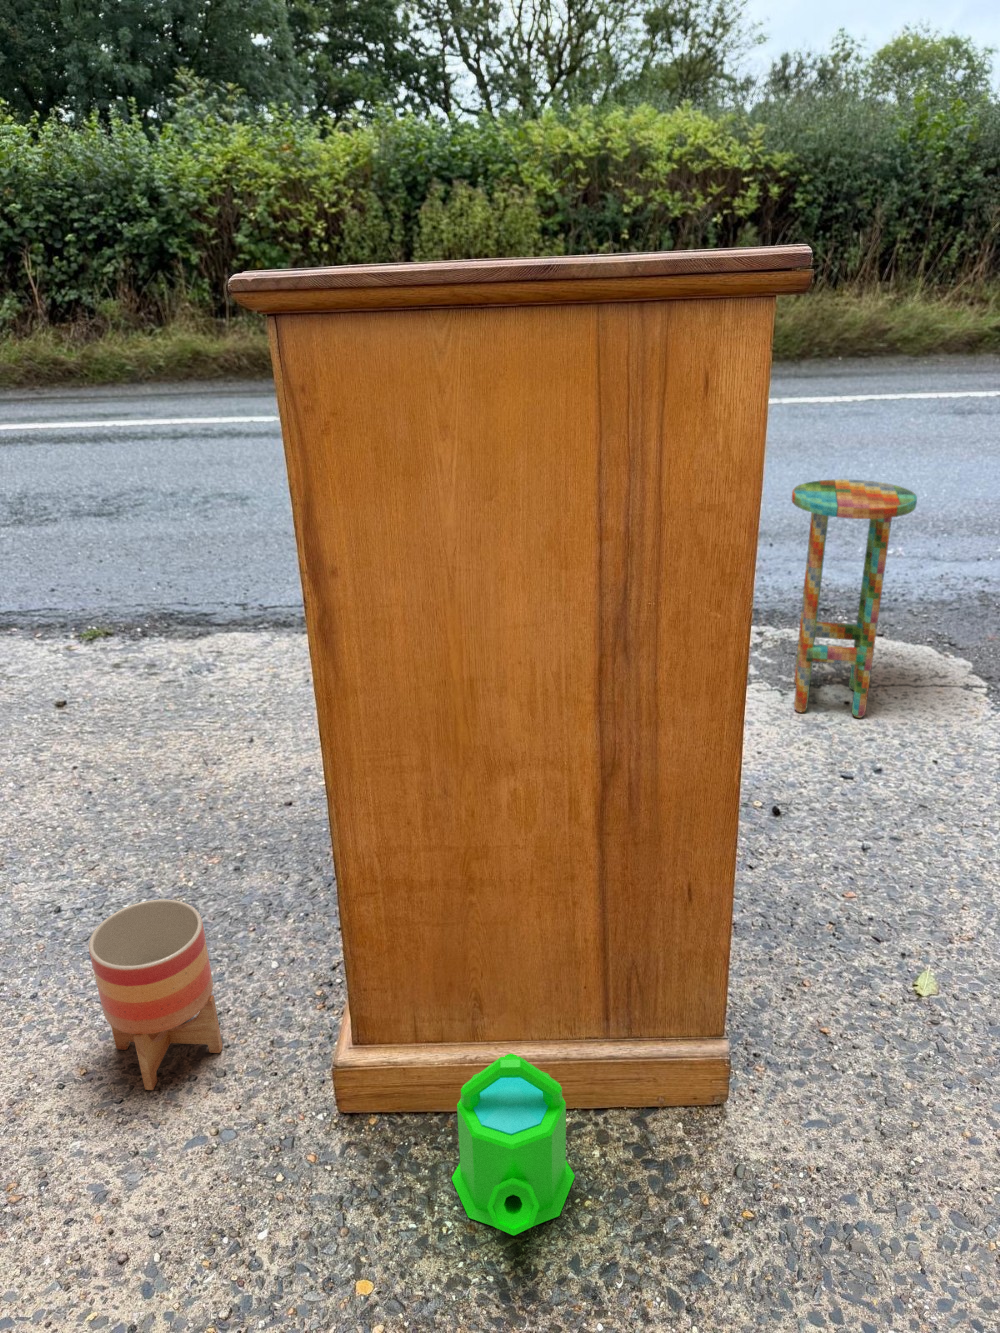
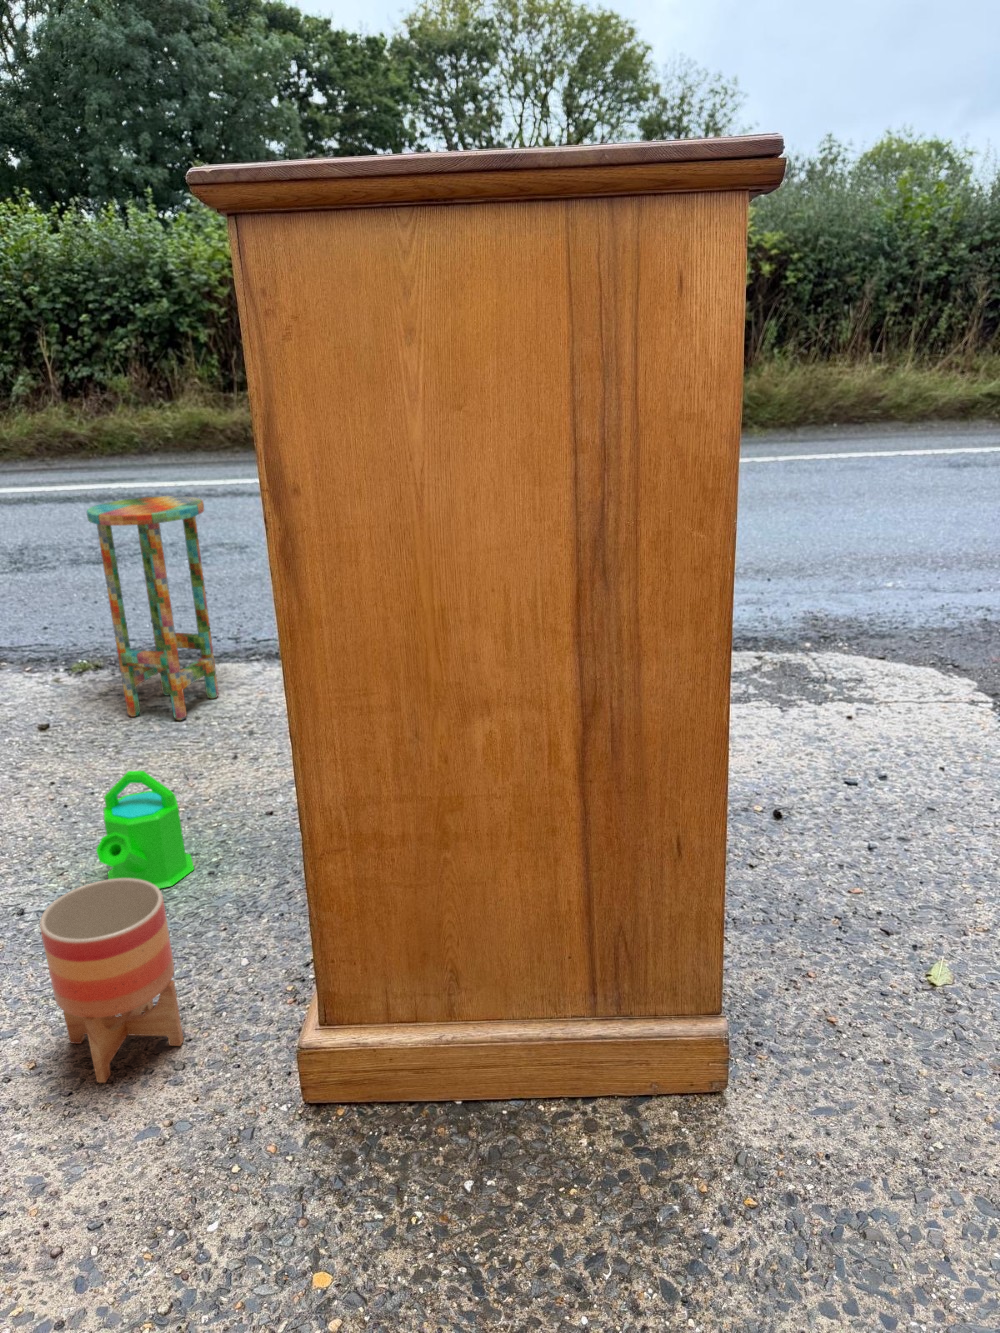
side table: present [792,479,917,718] -> present [87,496,218,720]
watering can: present [451,1054,575,1236] -> present [96,771,194,889]

